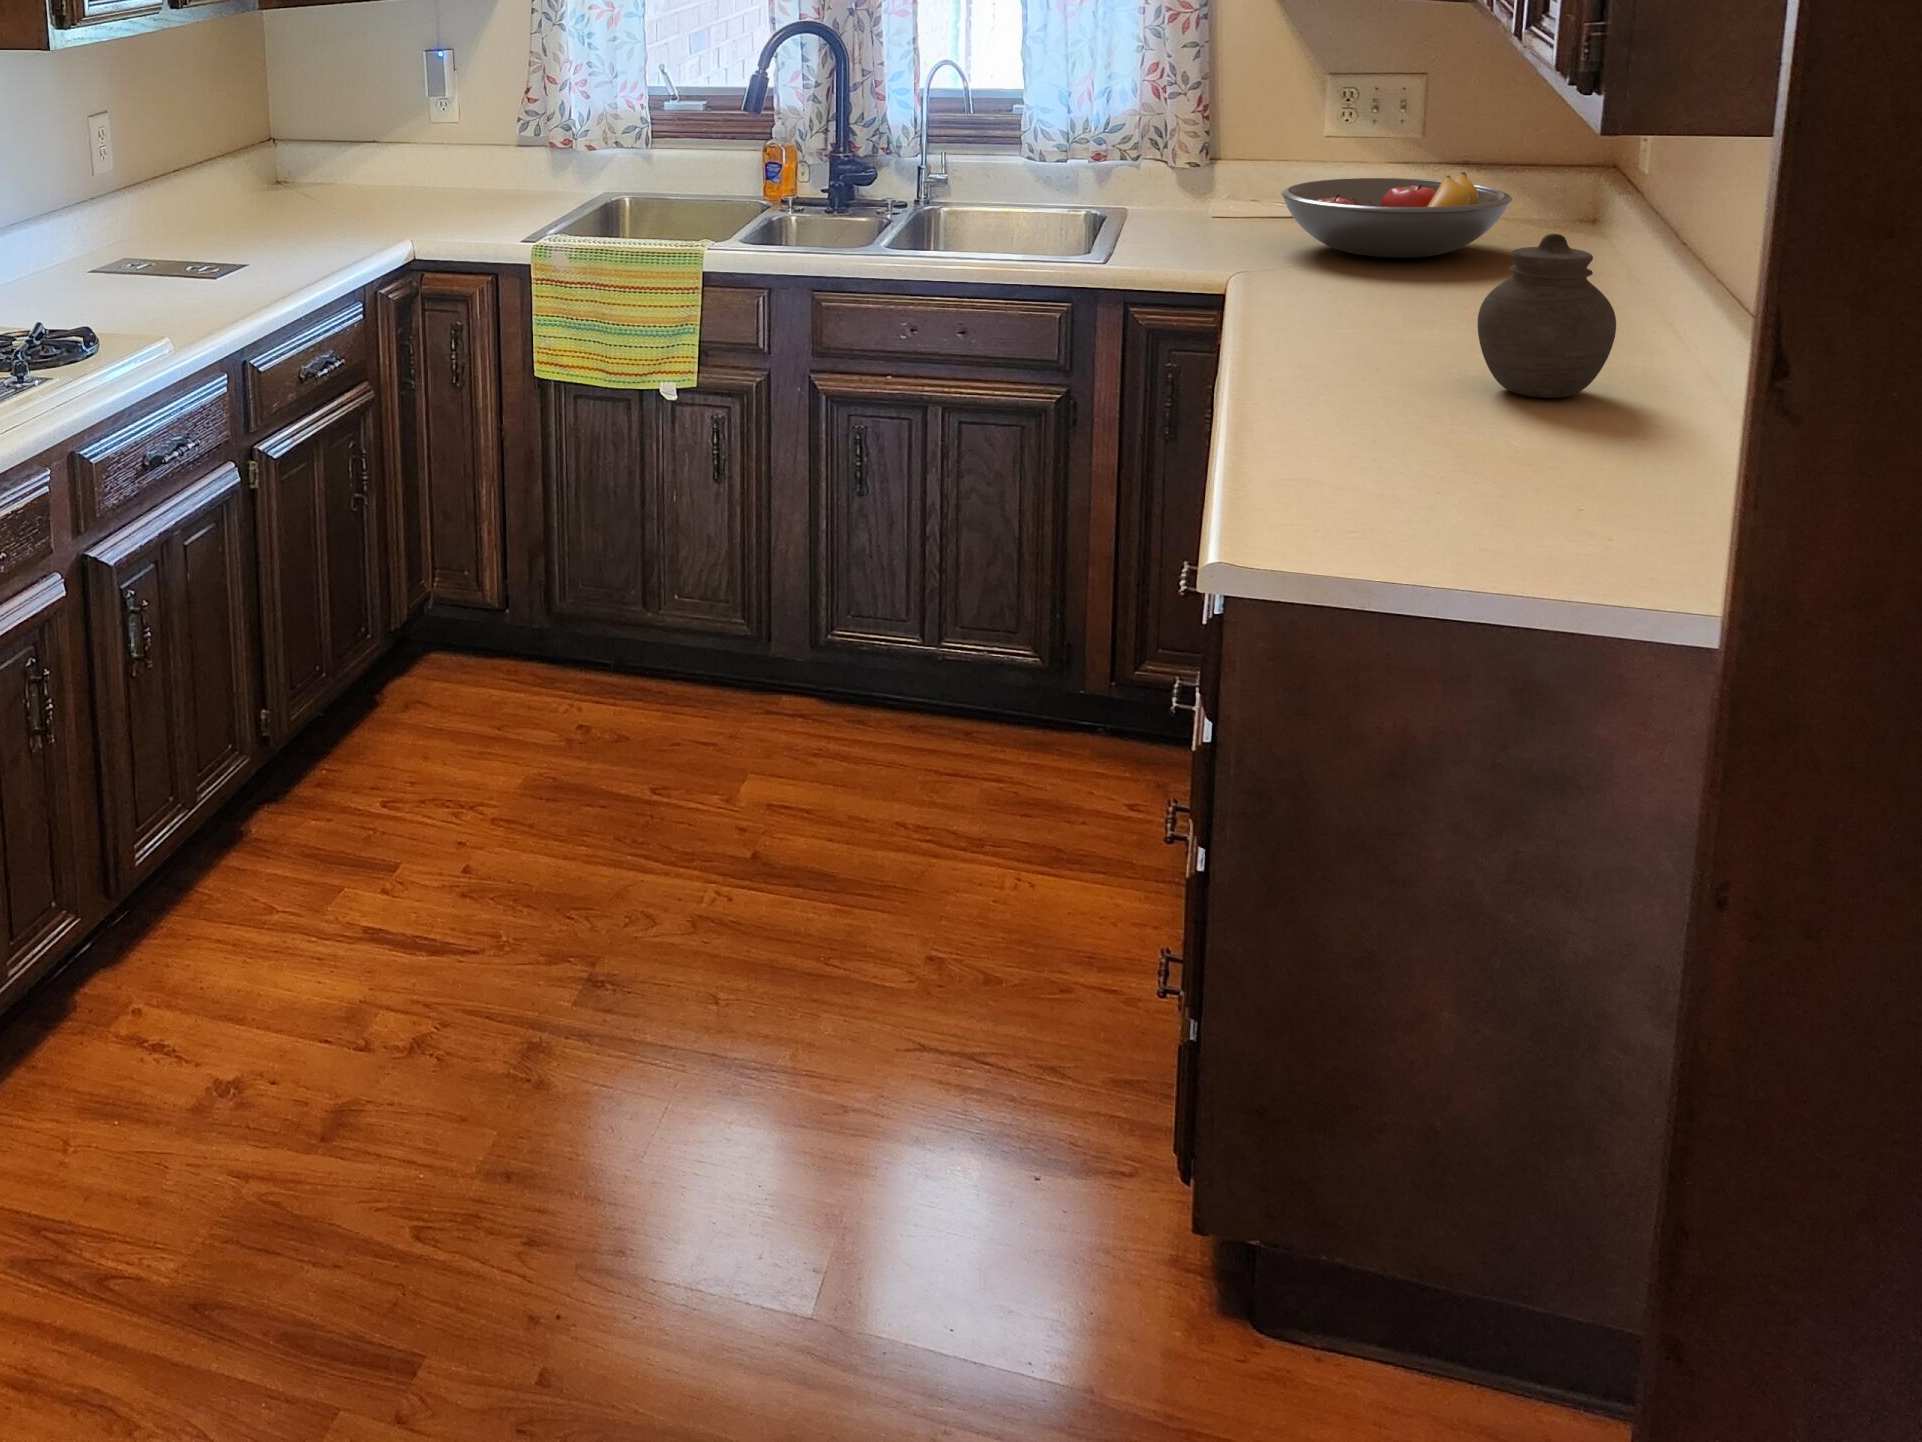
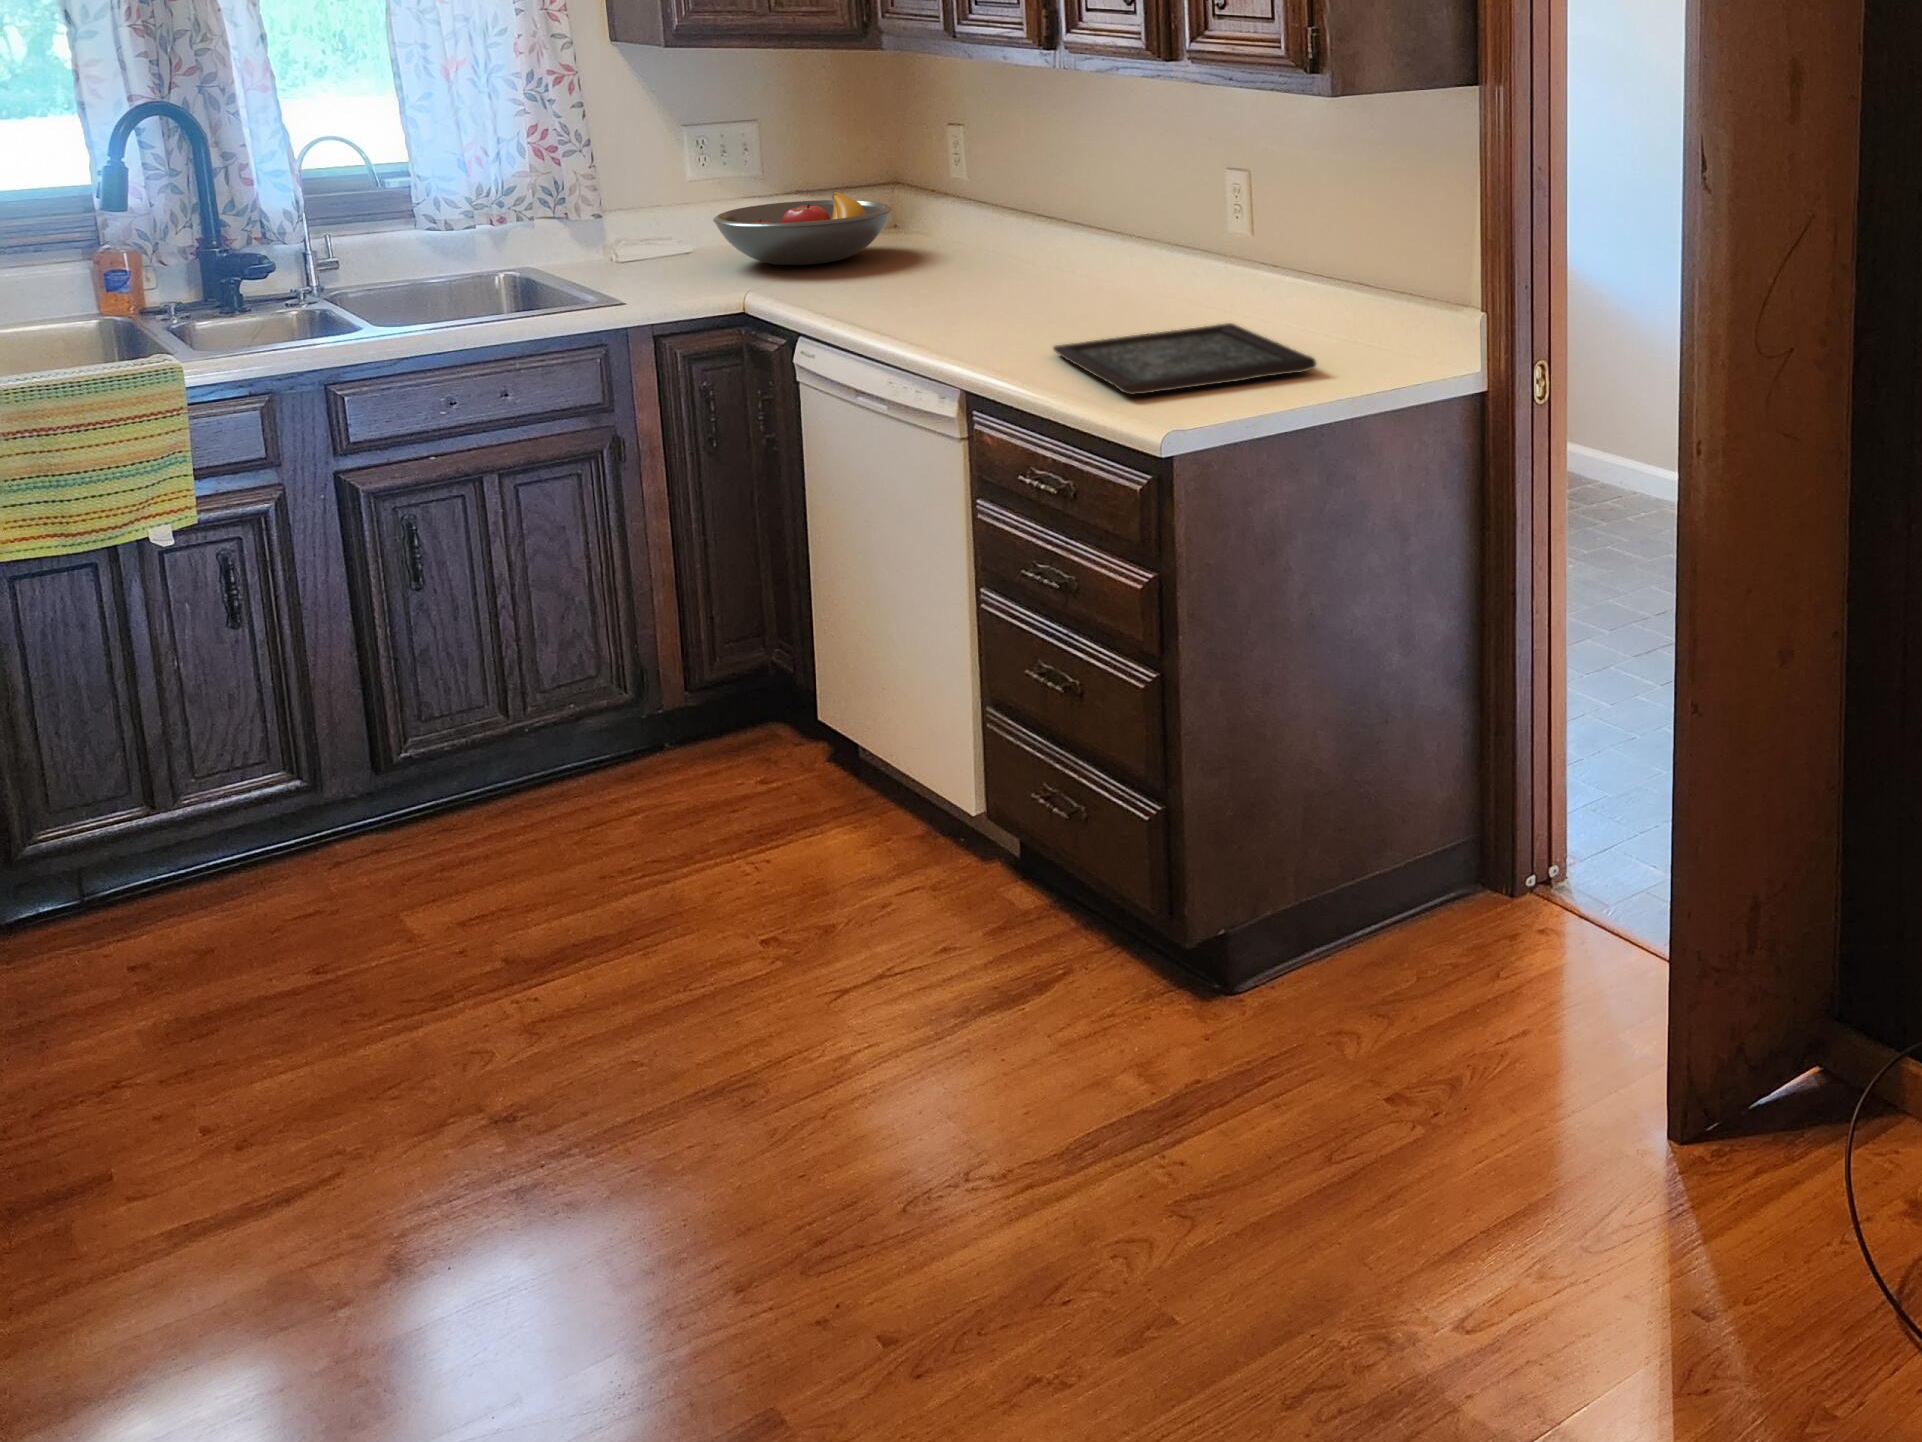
jar: present [1478,234,1616,398] -> none [1053,202,1139,319]
tray: none [1284,414,1661,544] -> present [1053,323,1316,395]

